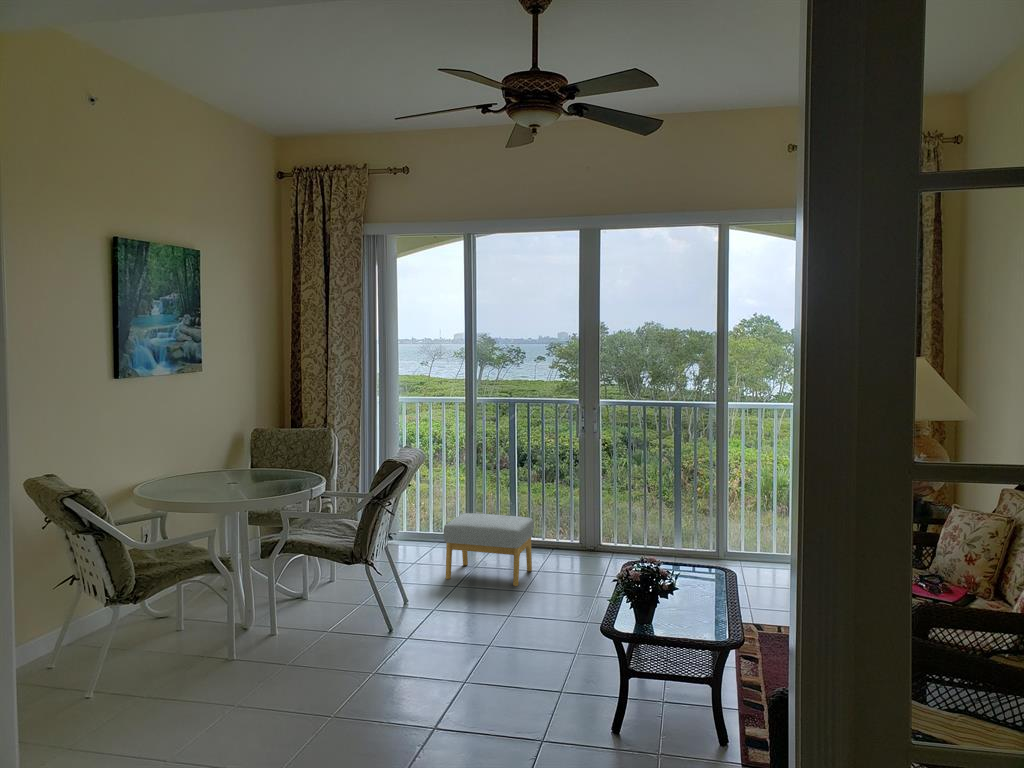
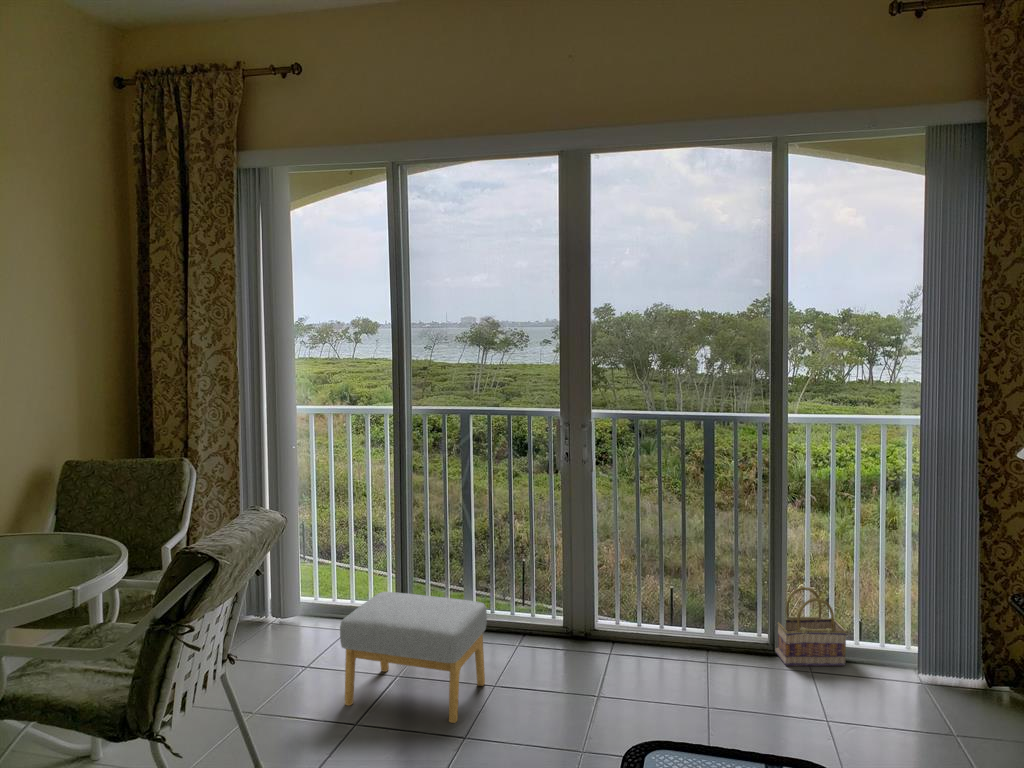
basket: none [719,514,765,564] -> present [775,587,847,666]

